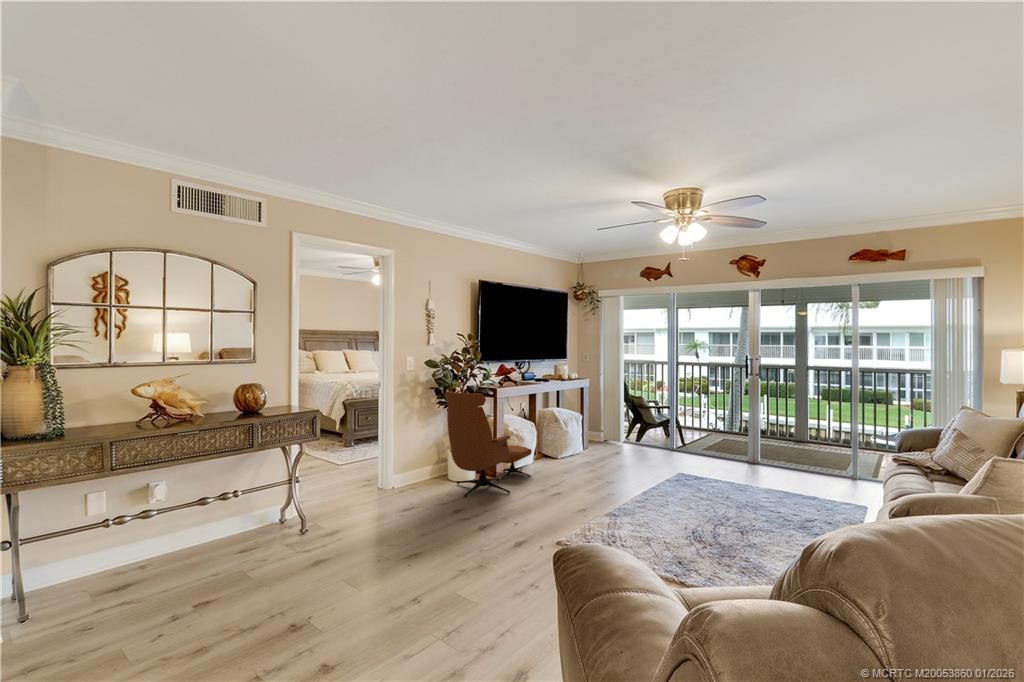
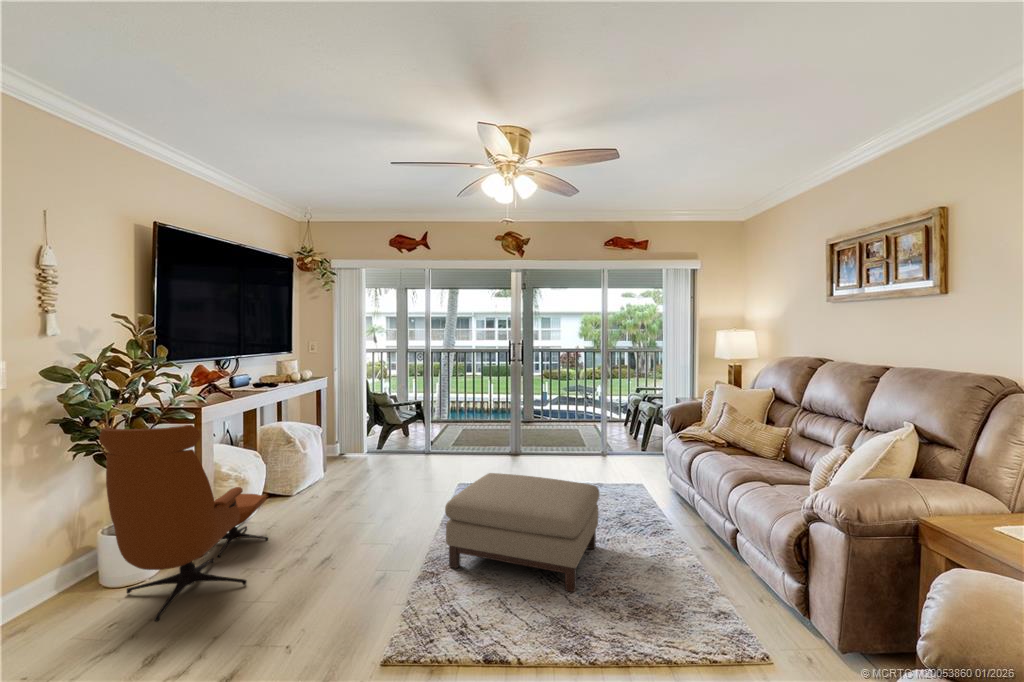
ottoman: none [627,457,763,550] -> present [445,473,600,592]

